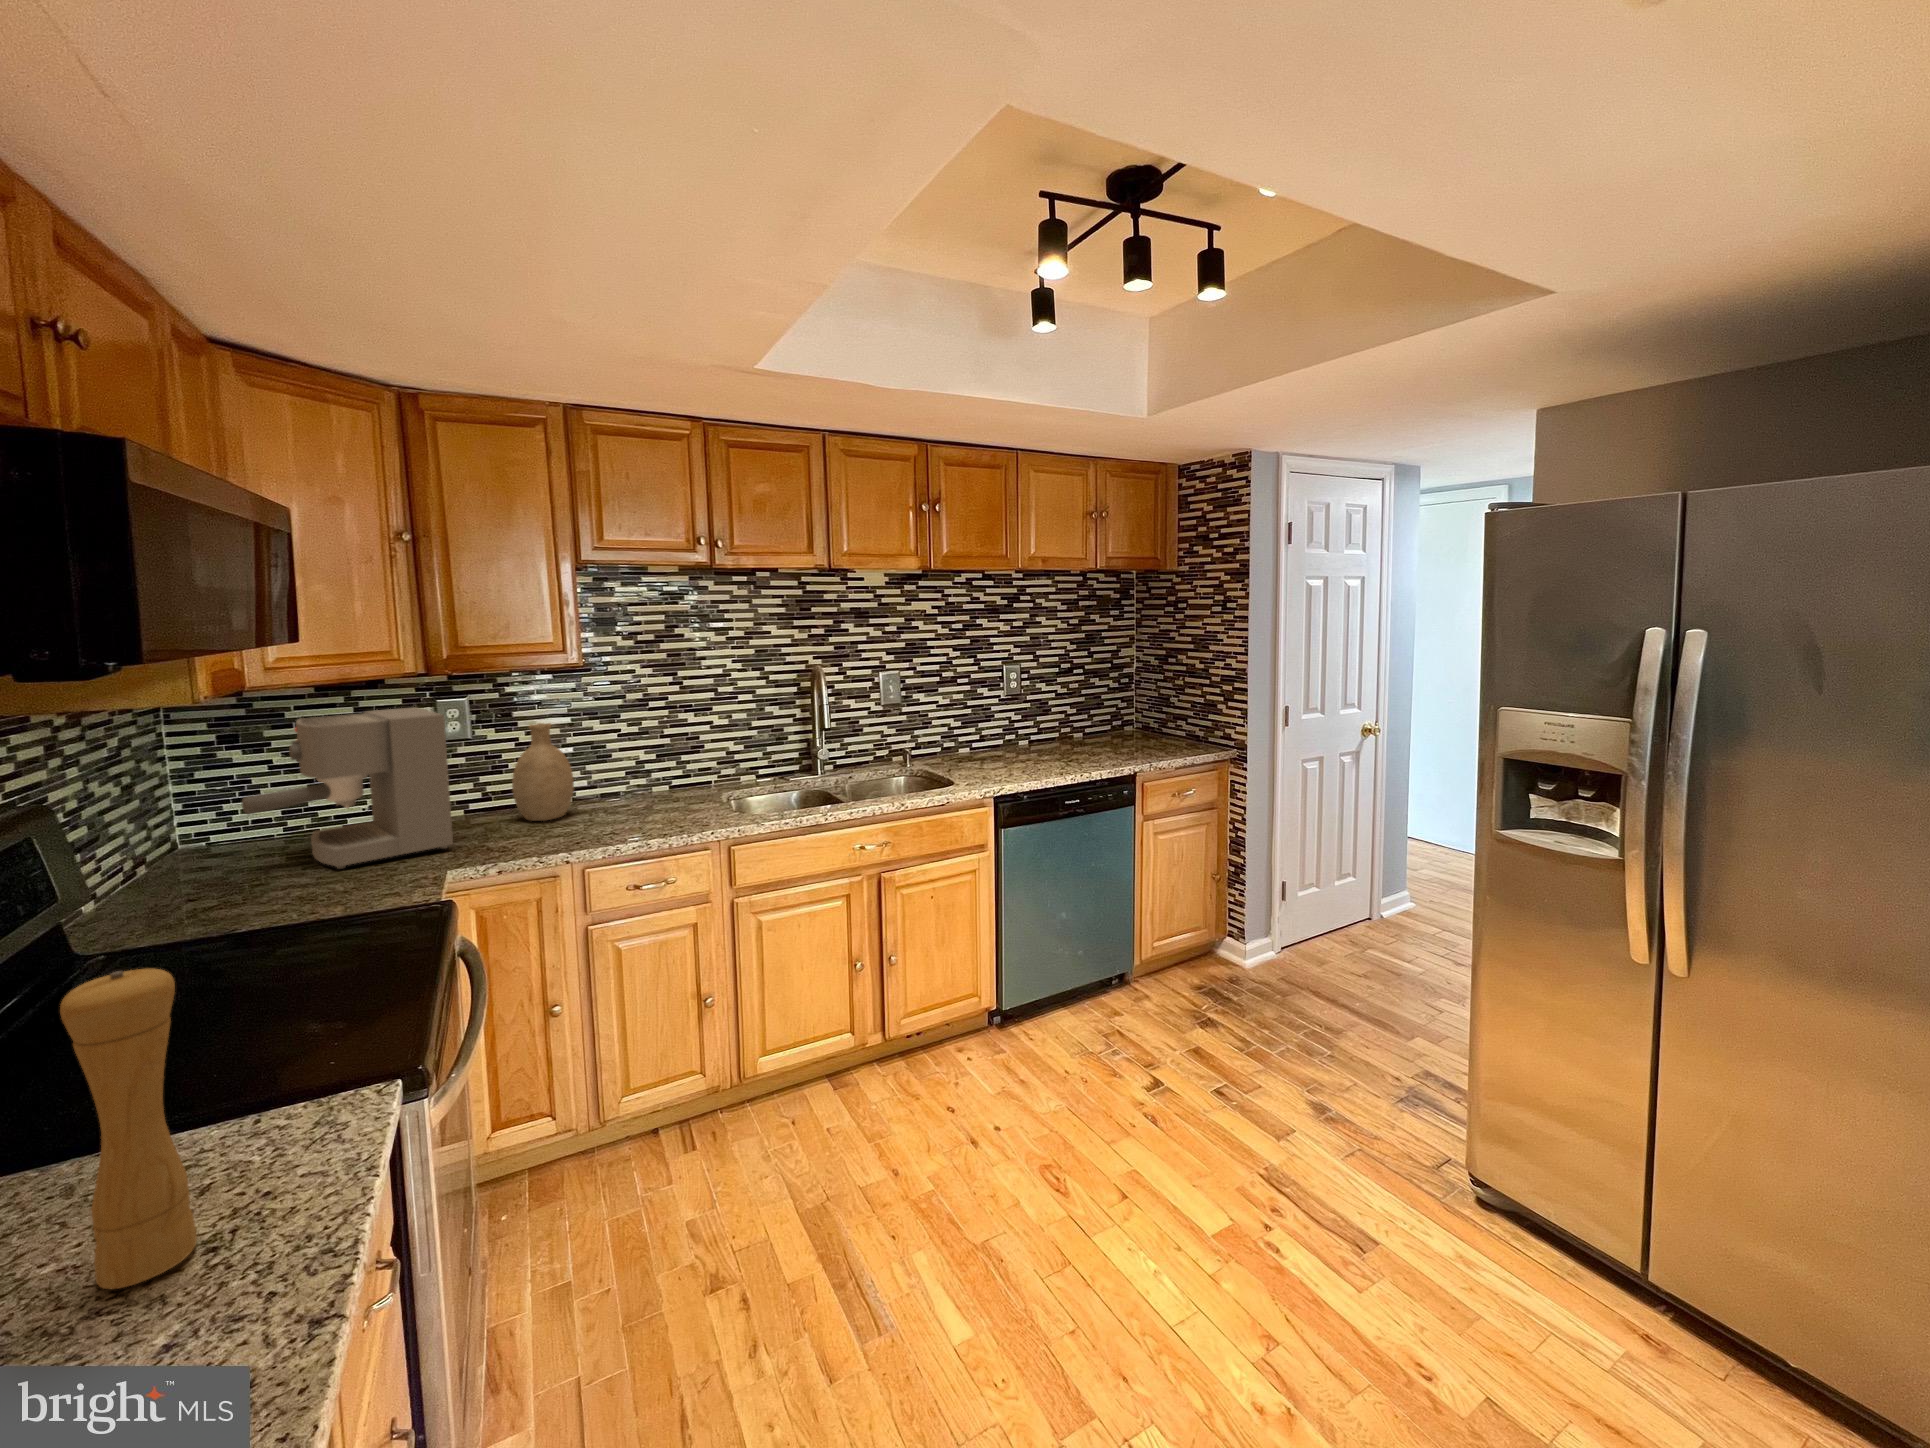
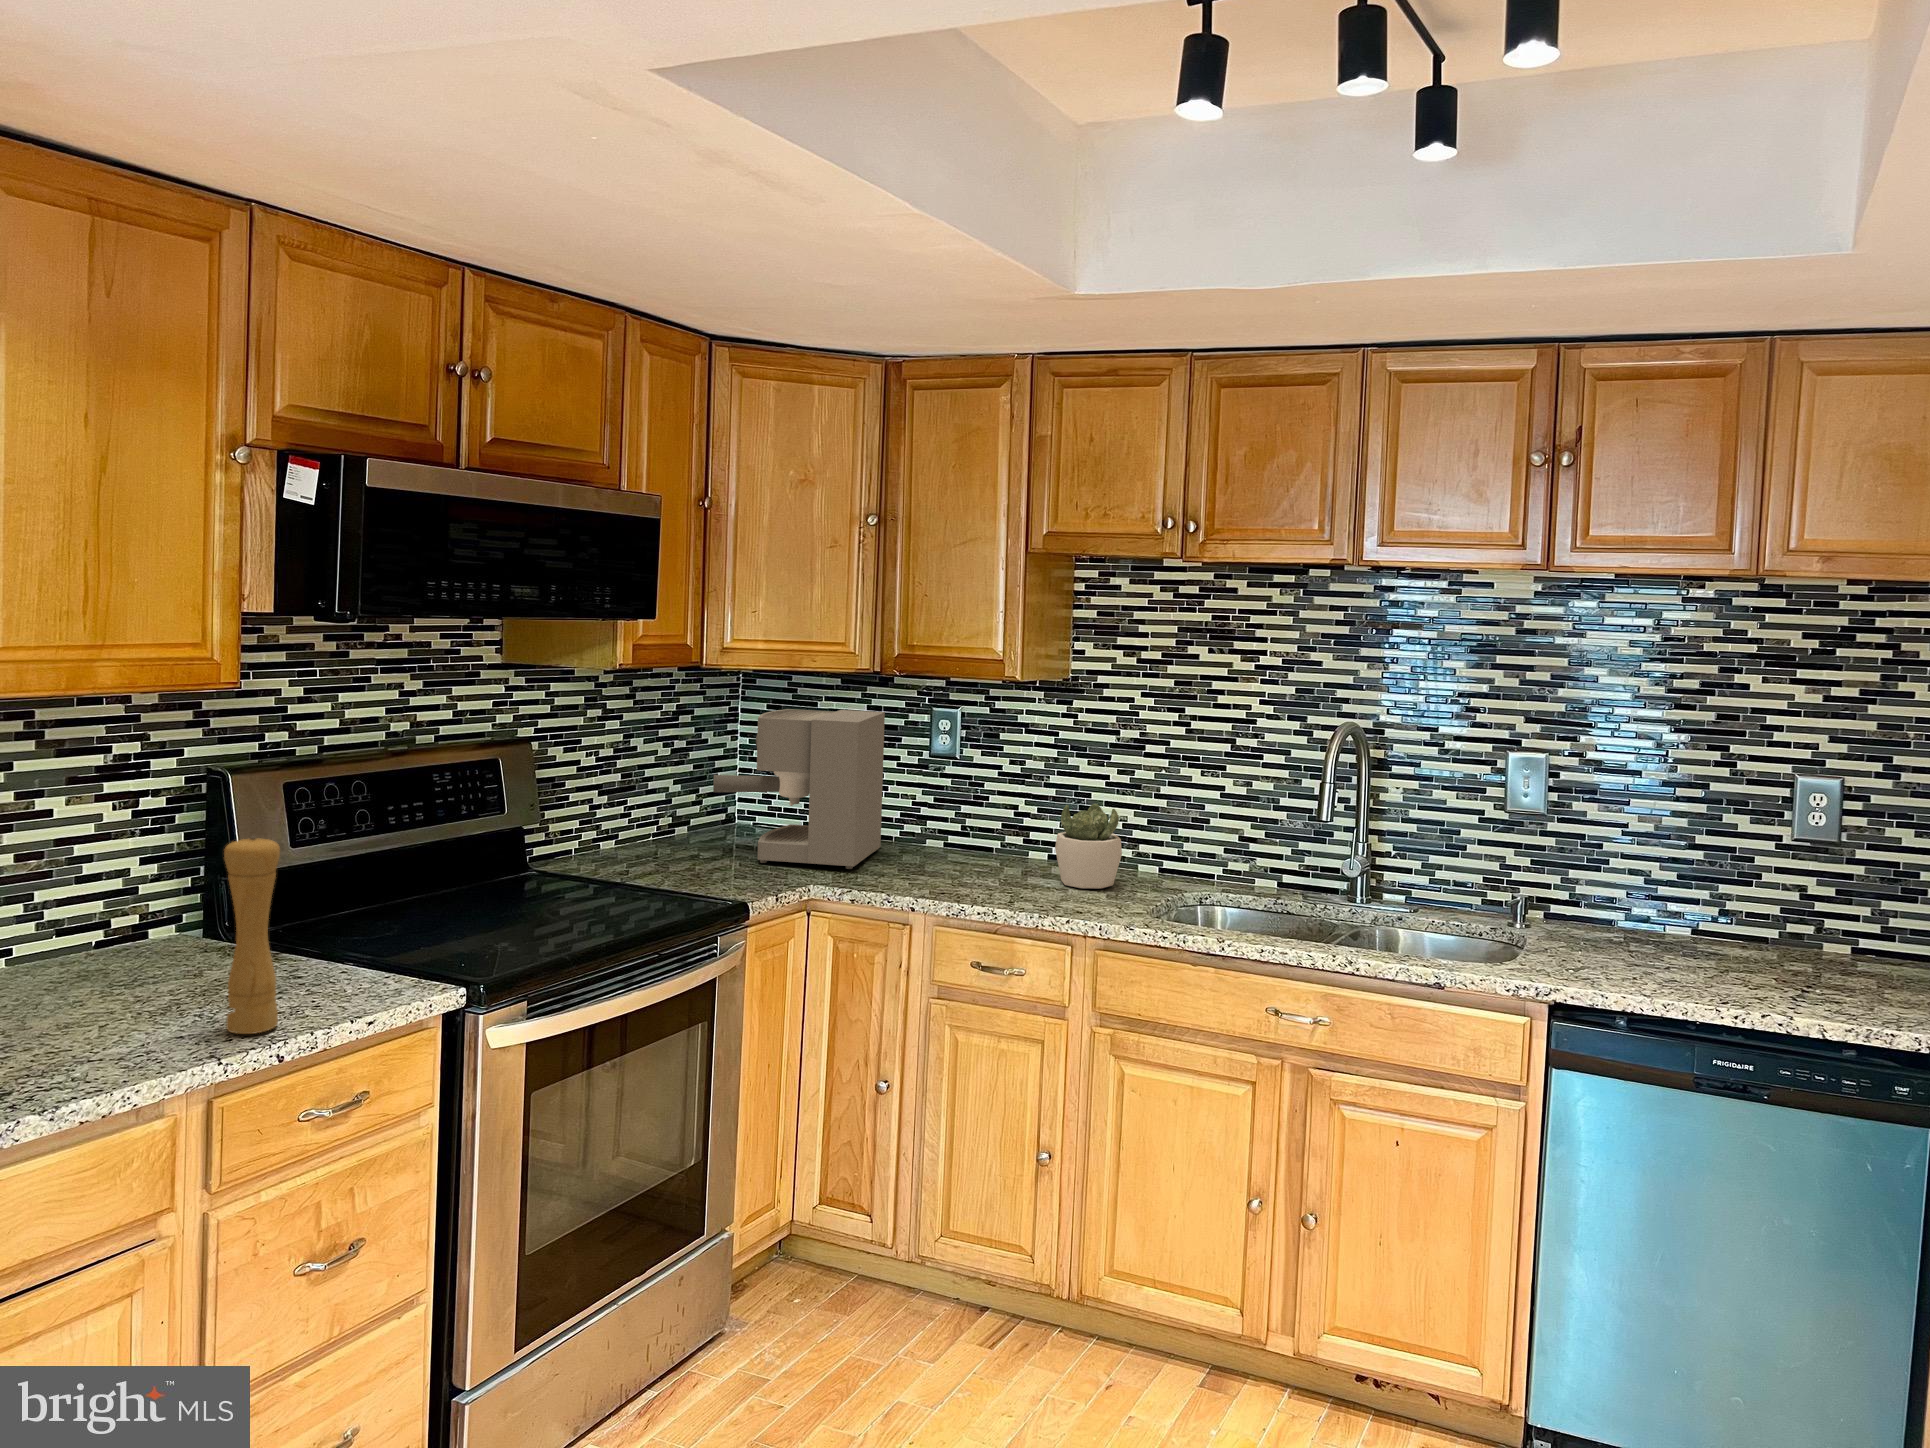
decorative vase: present [512,723,574,821] -> none [955,749,1020,870]
succulent plant: none [615,749,668,812] -> present [1055,804,1122,889]

